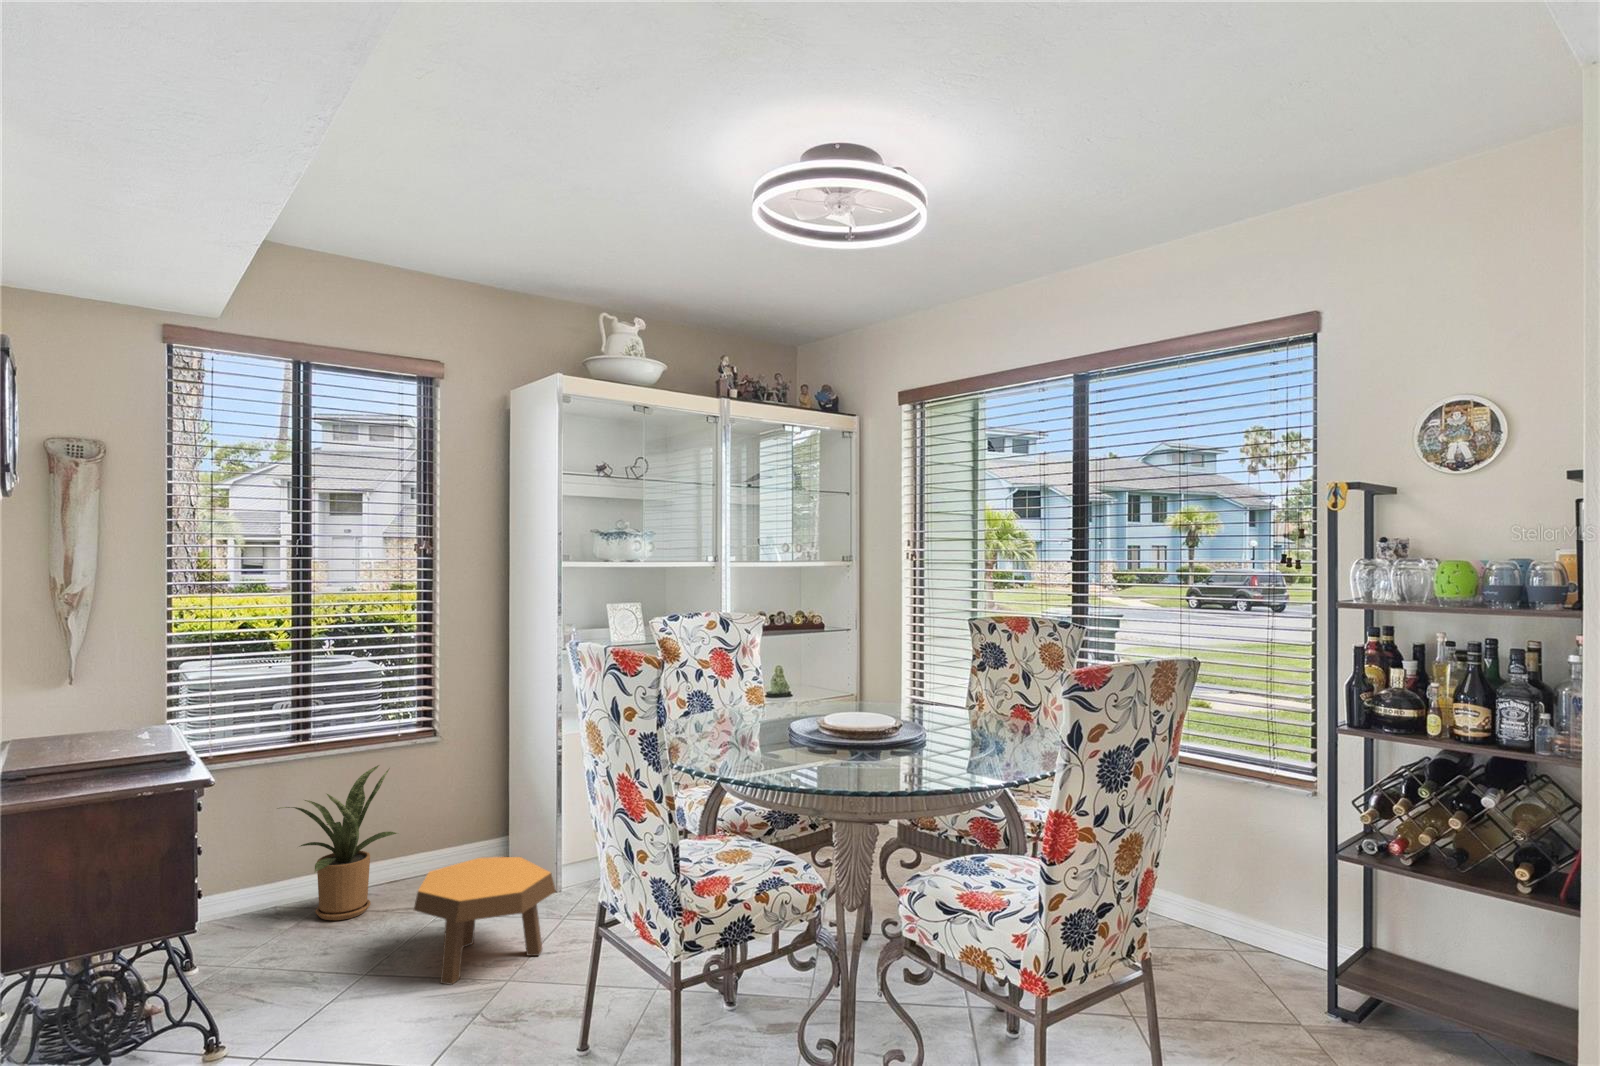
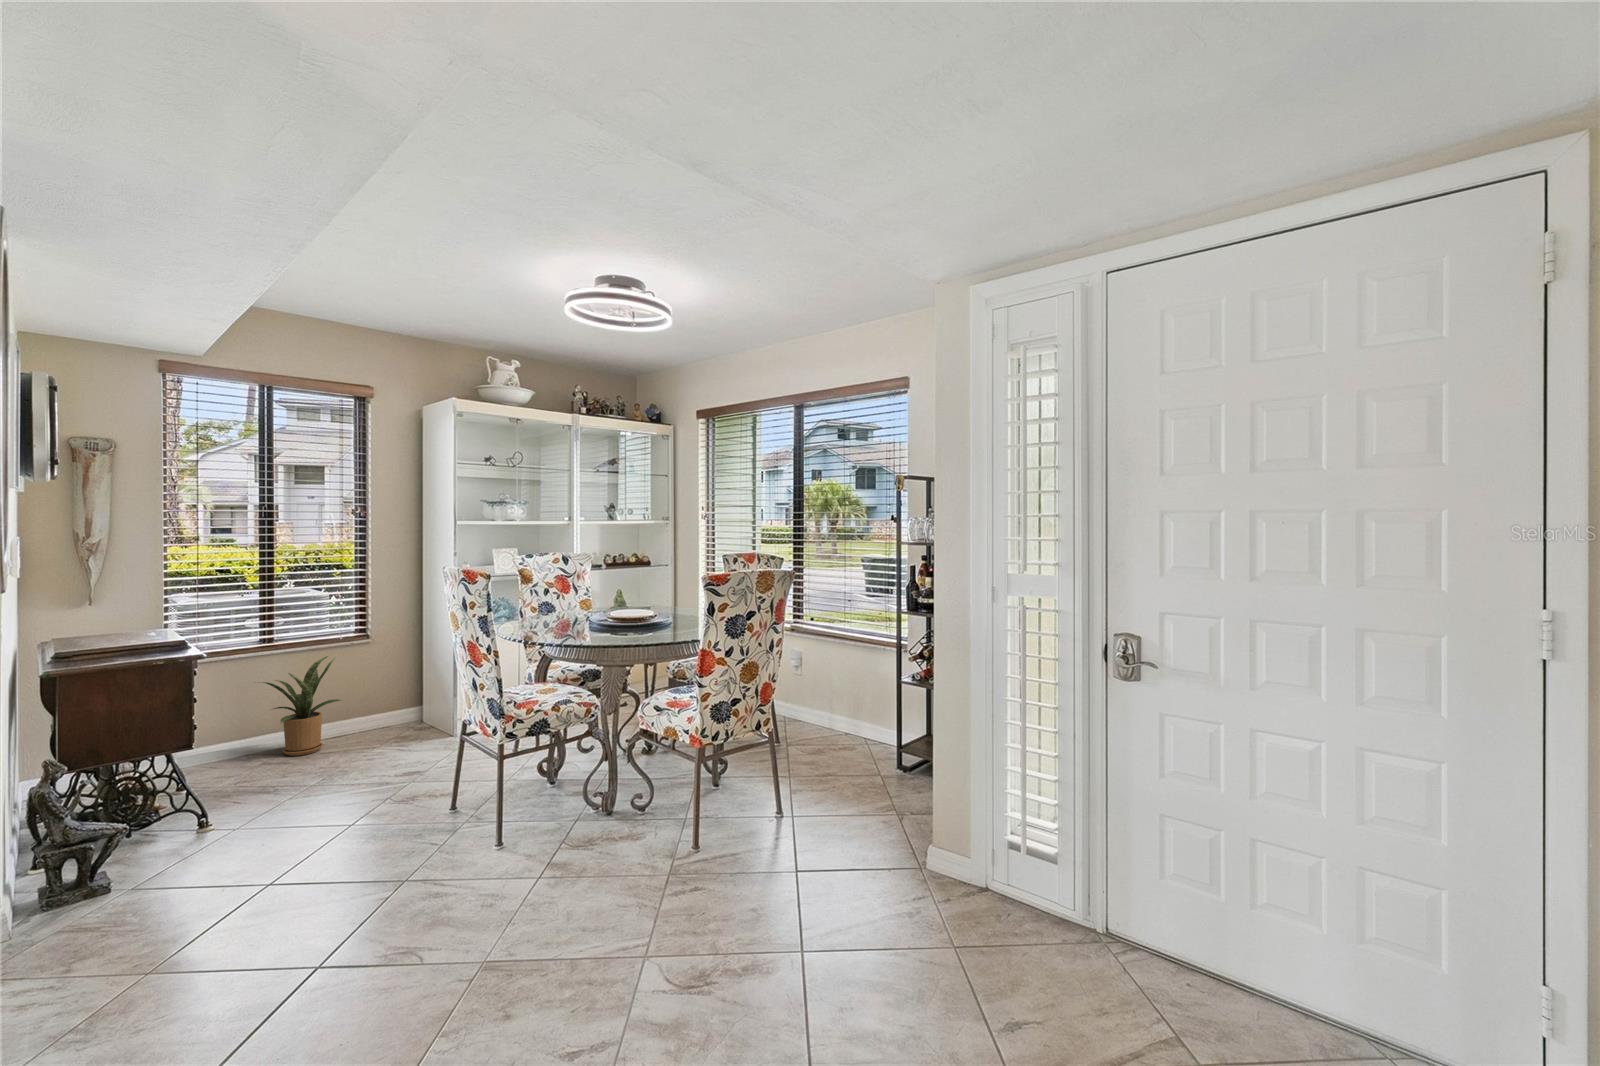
footstool: present [414,857,555,985] -> none [347,709,446,784]

